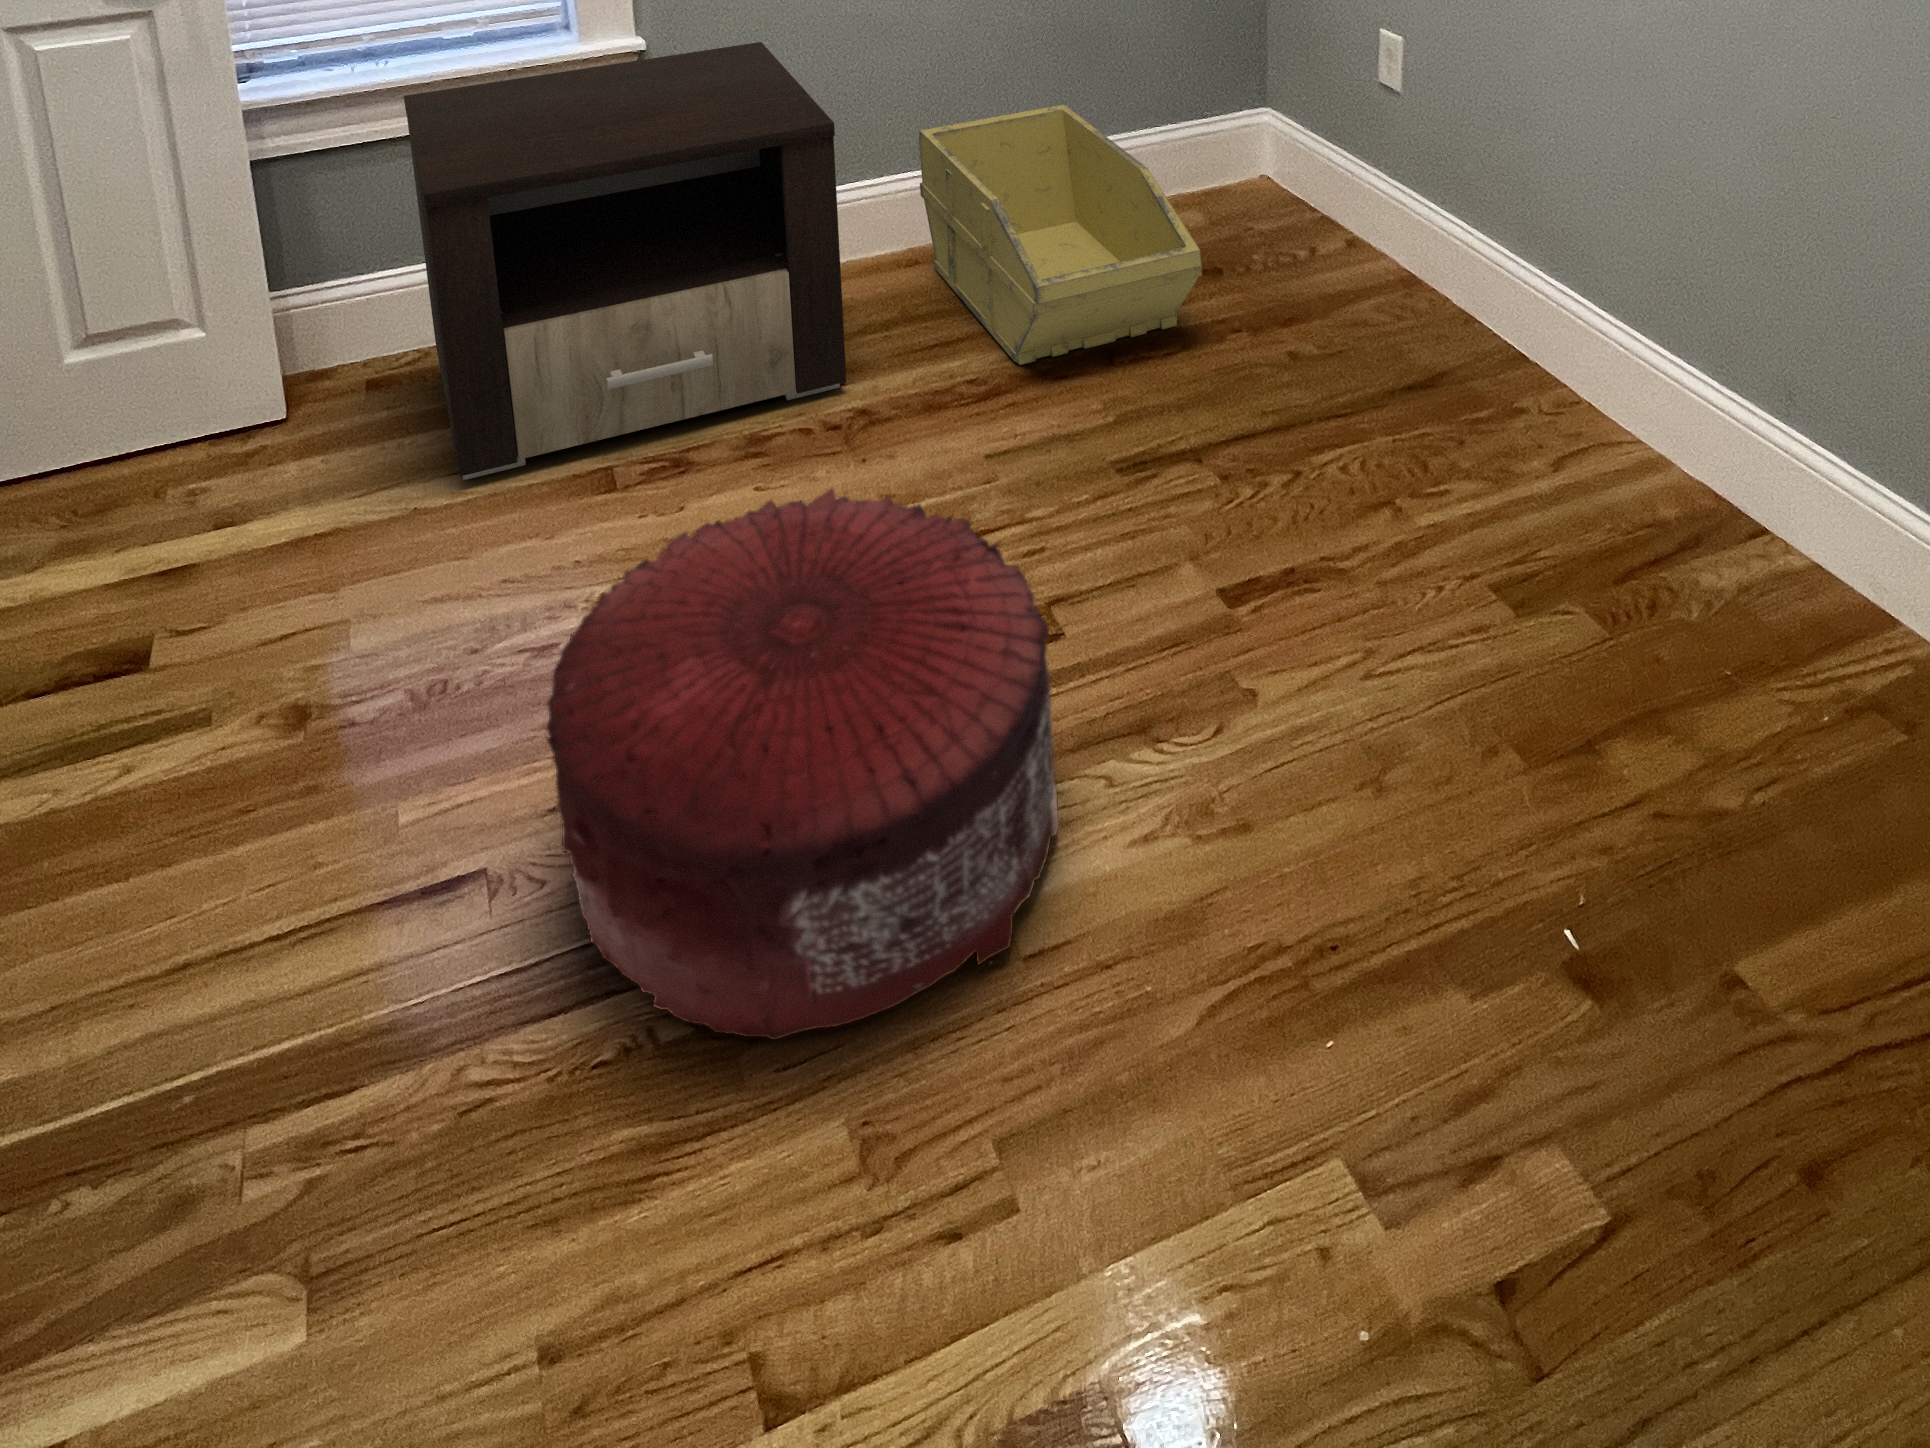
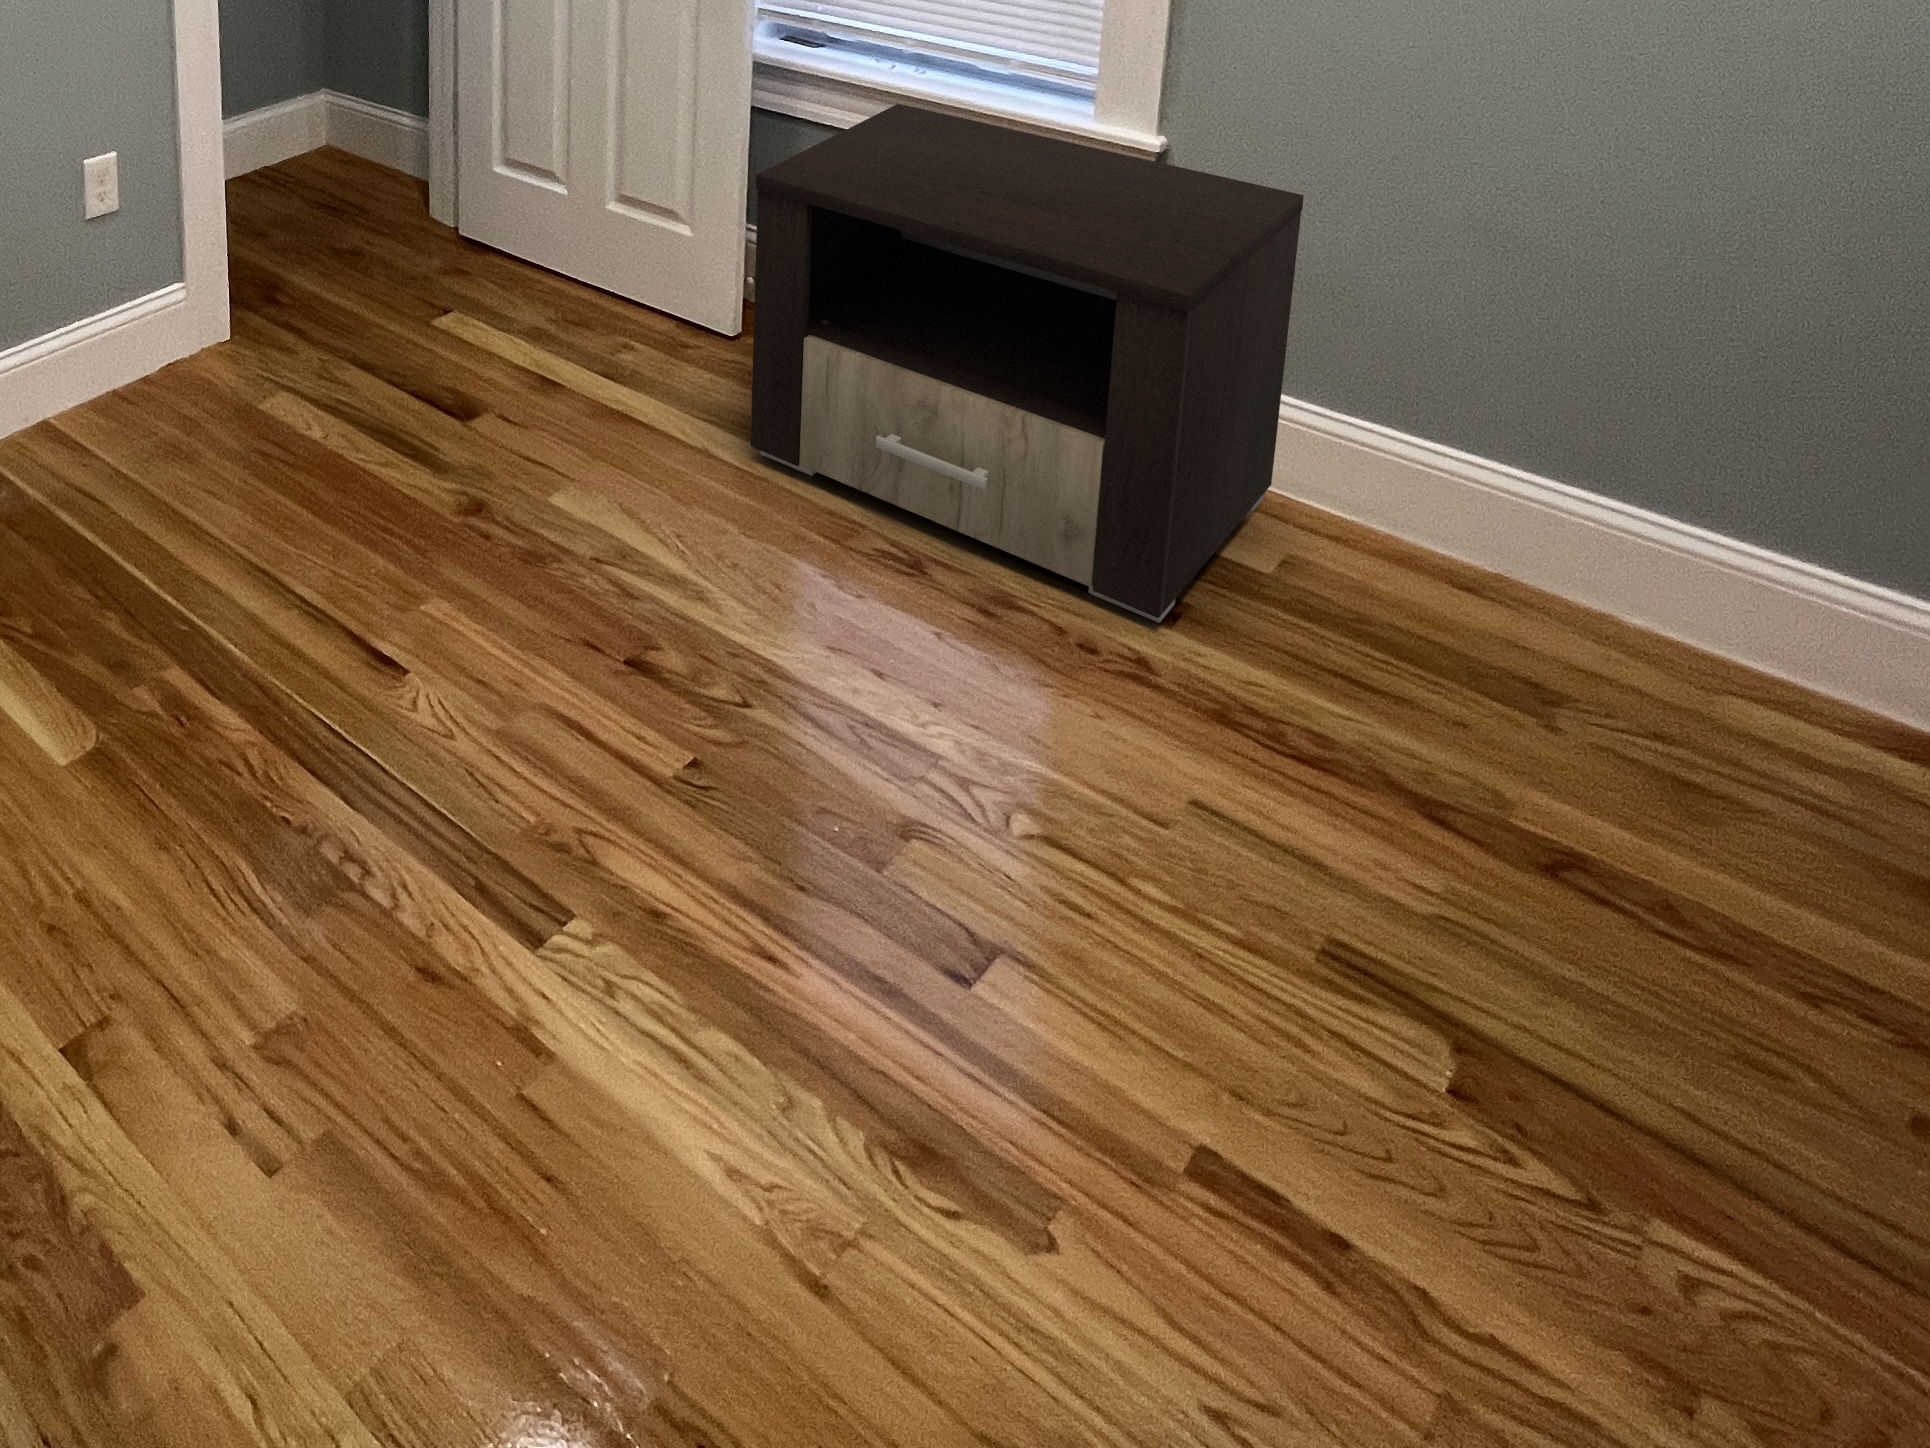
storage bin: present [919,105,1202,365] -> none [1397,413,1861,922]
pouf: present [545,488,1059,1040] -> none [316,529,830,1068]

